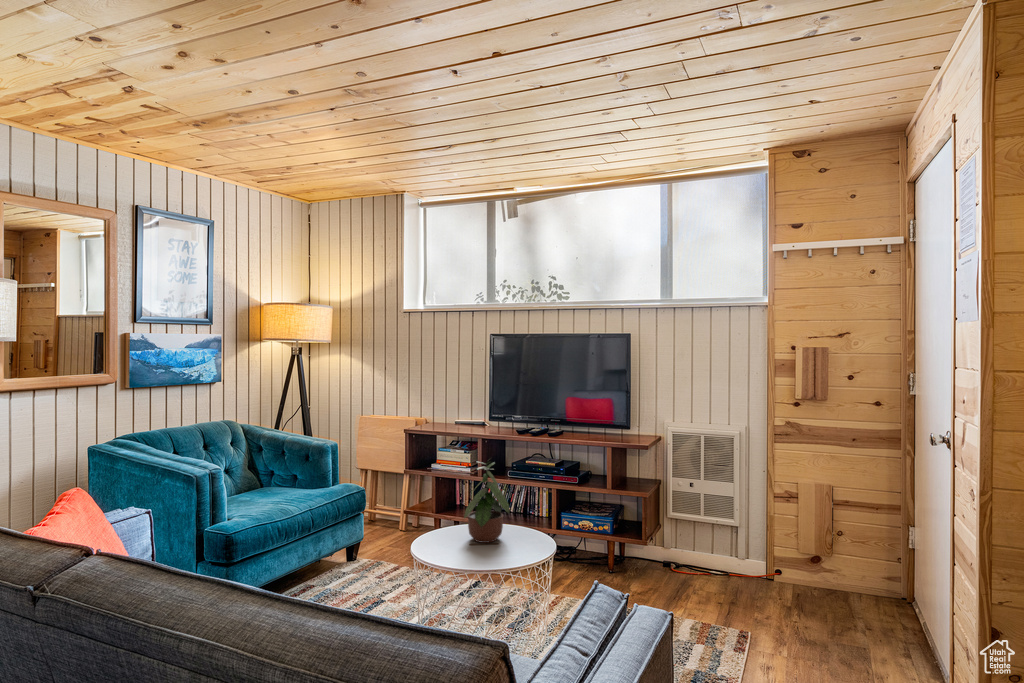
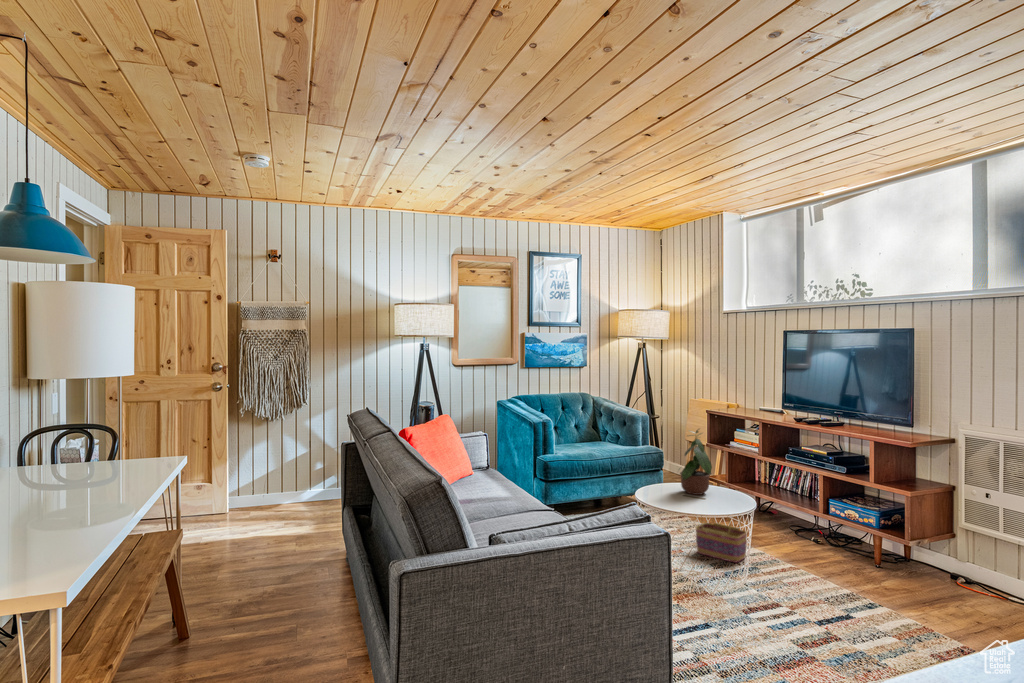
basket: none [456,539,512,612] -> present [696,518,747,562]

